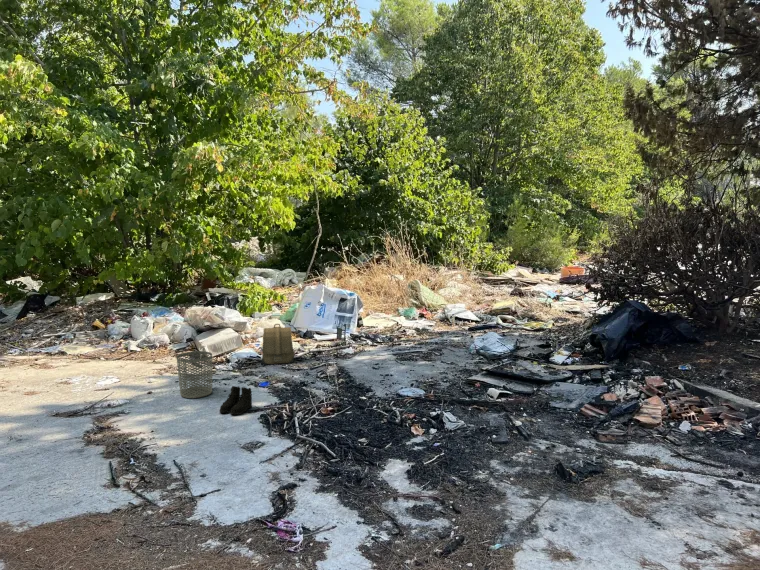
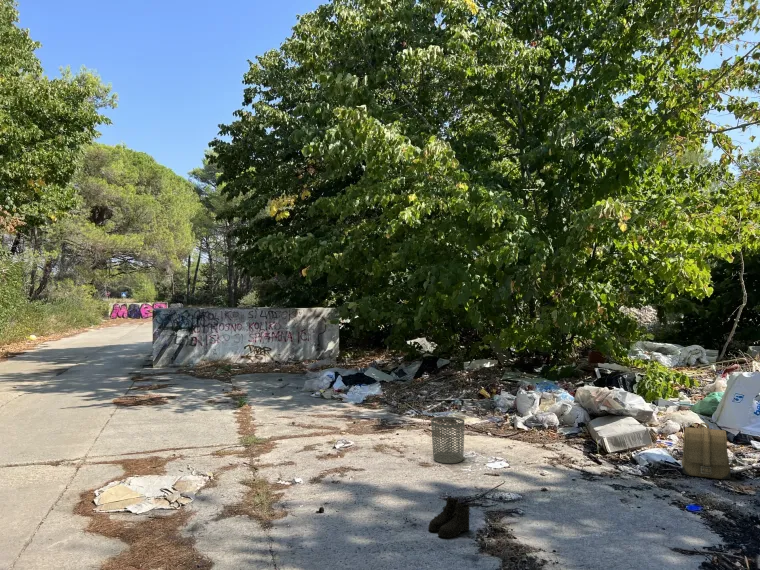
waste bin: present [177,351,212,398] -> present [431,417,464,463]
boots: present [220,386,252,415] -> present [428,497,470,538]

